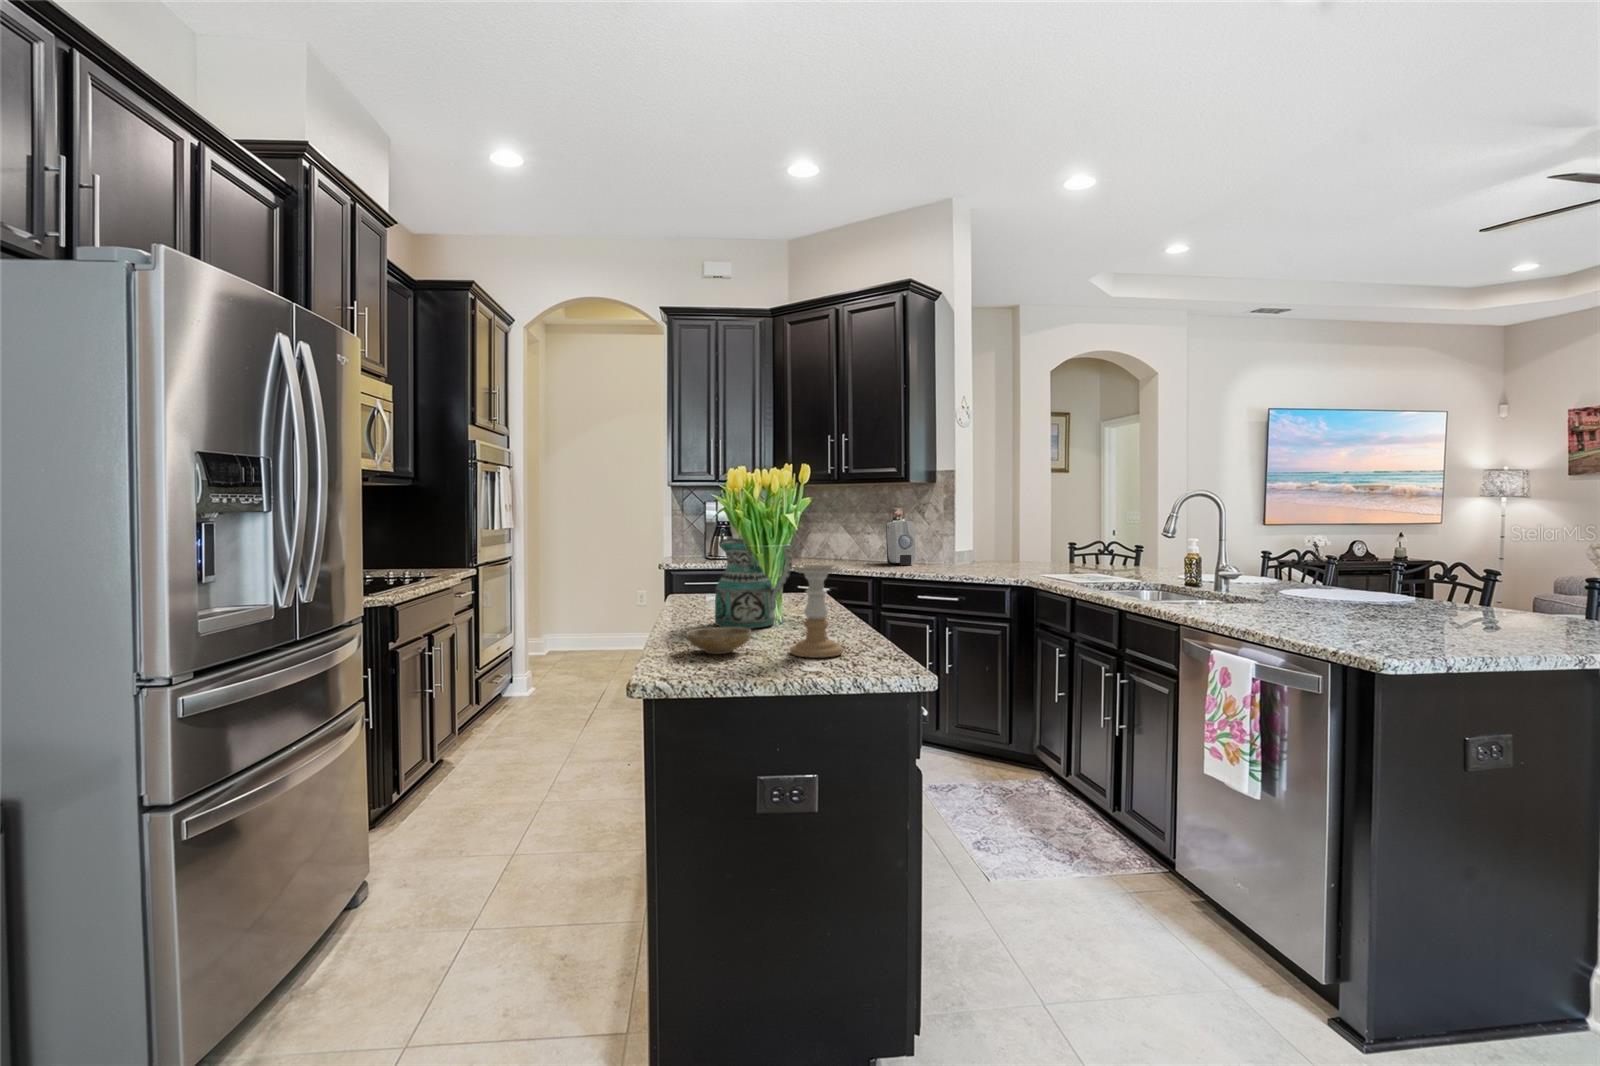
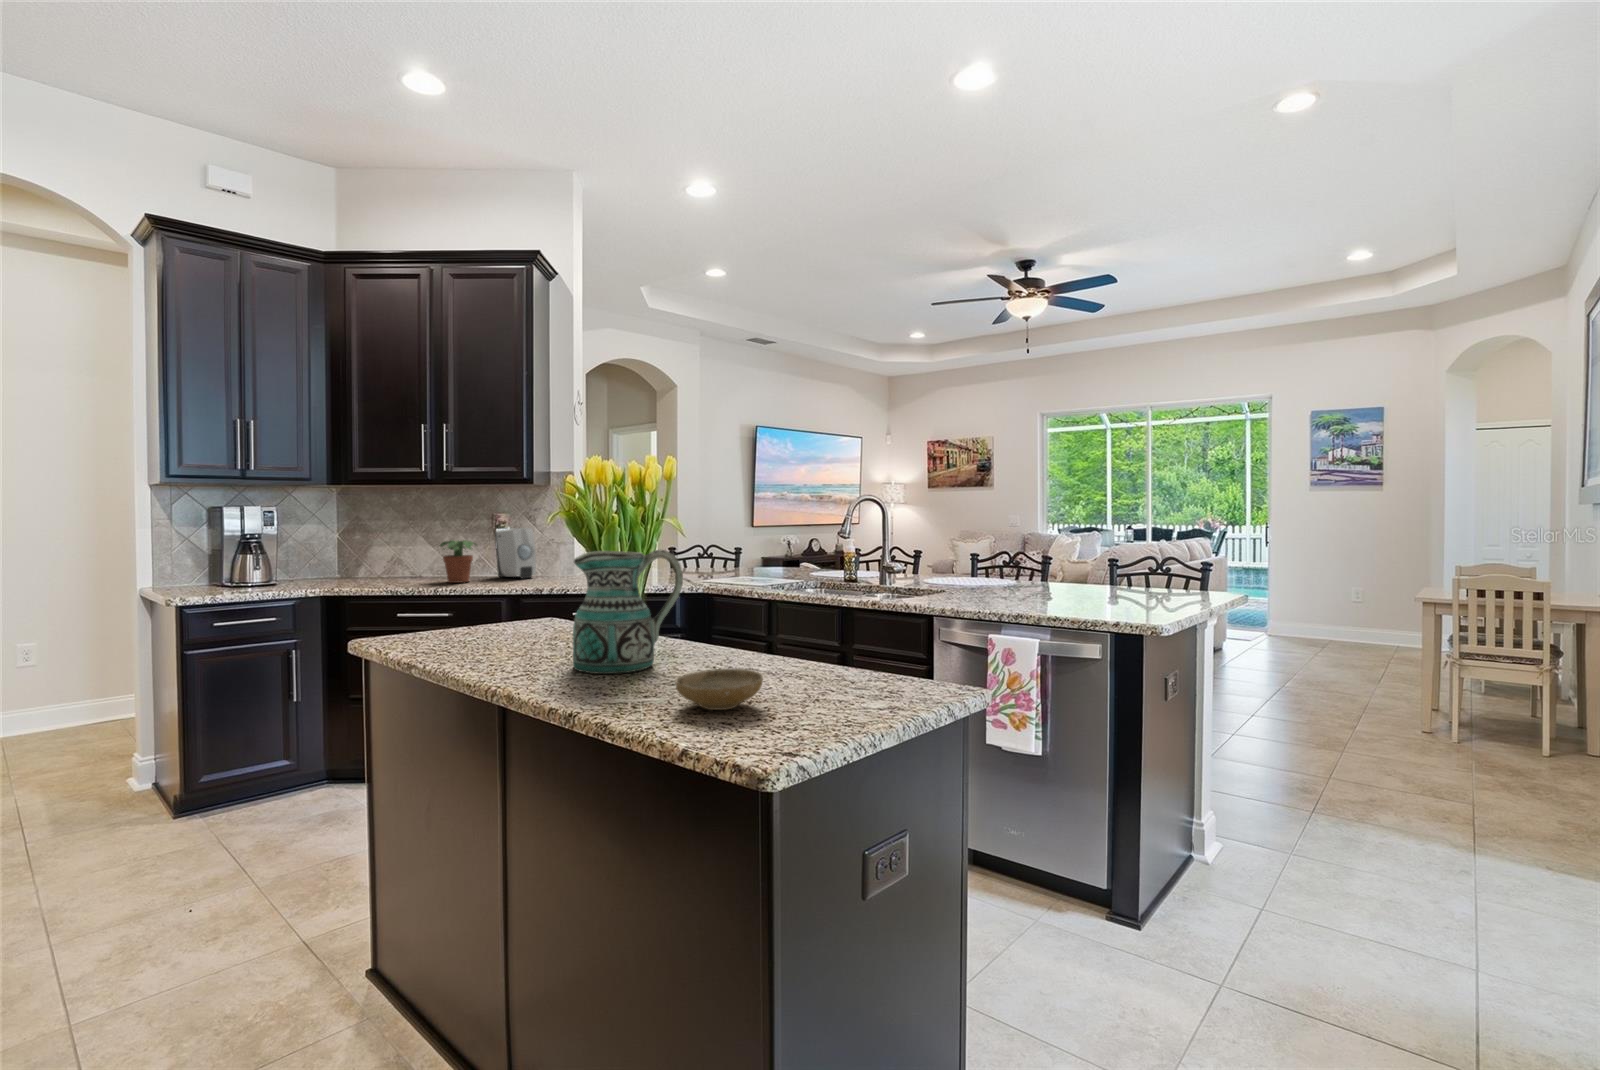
potted plant: none [839,530,869,565] -> present [440,540,476,583]
candle holder: present [790,565,843,658] -> none [784,580,849,694]

